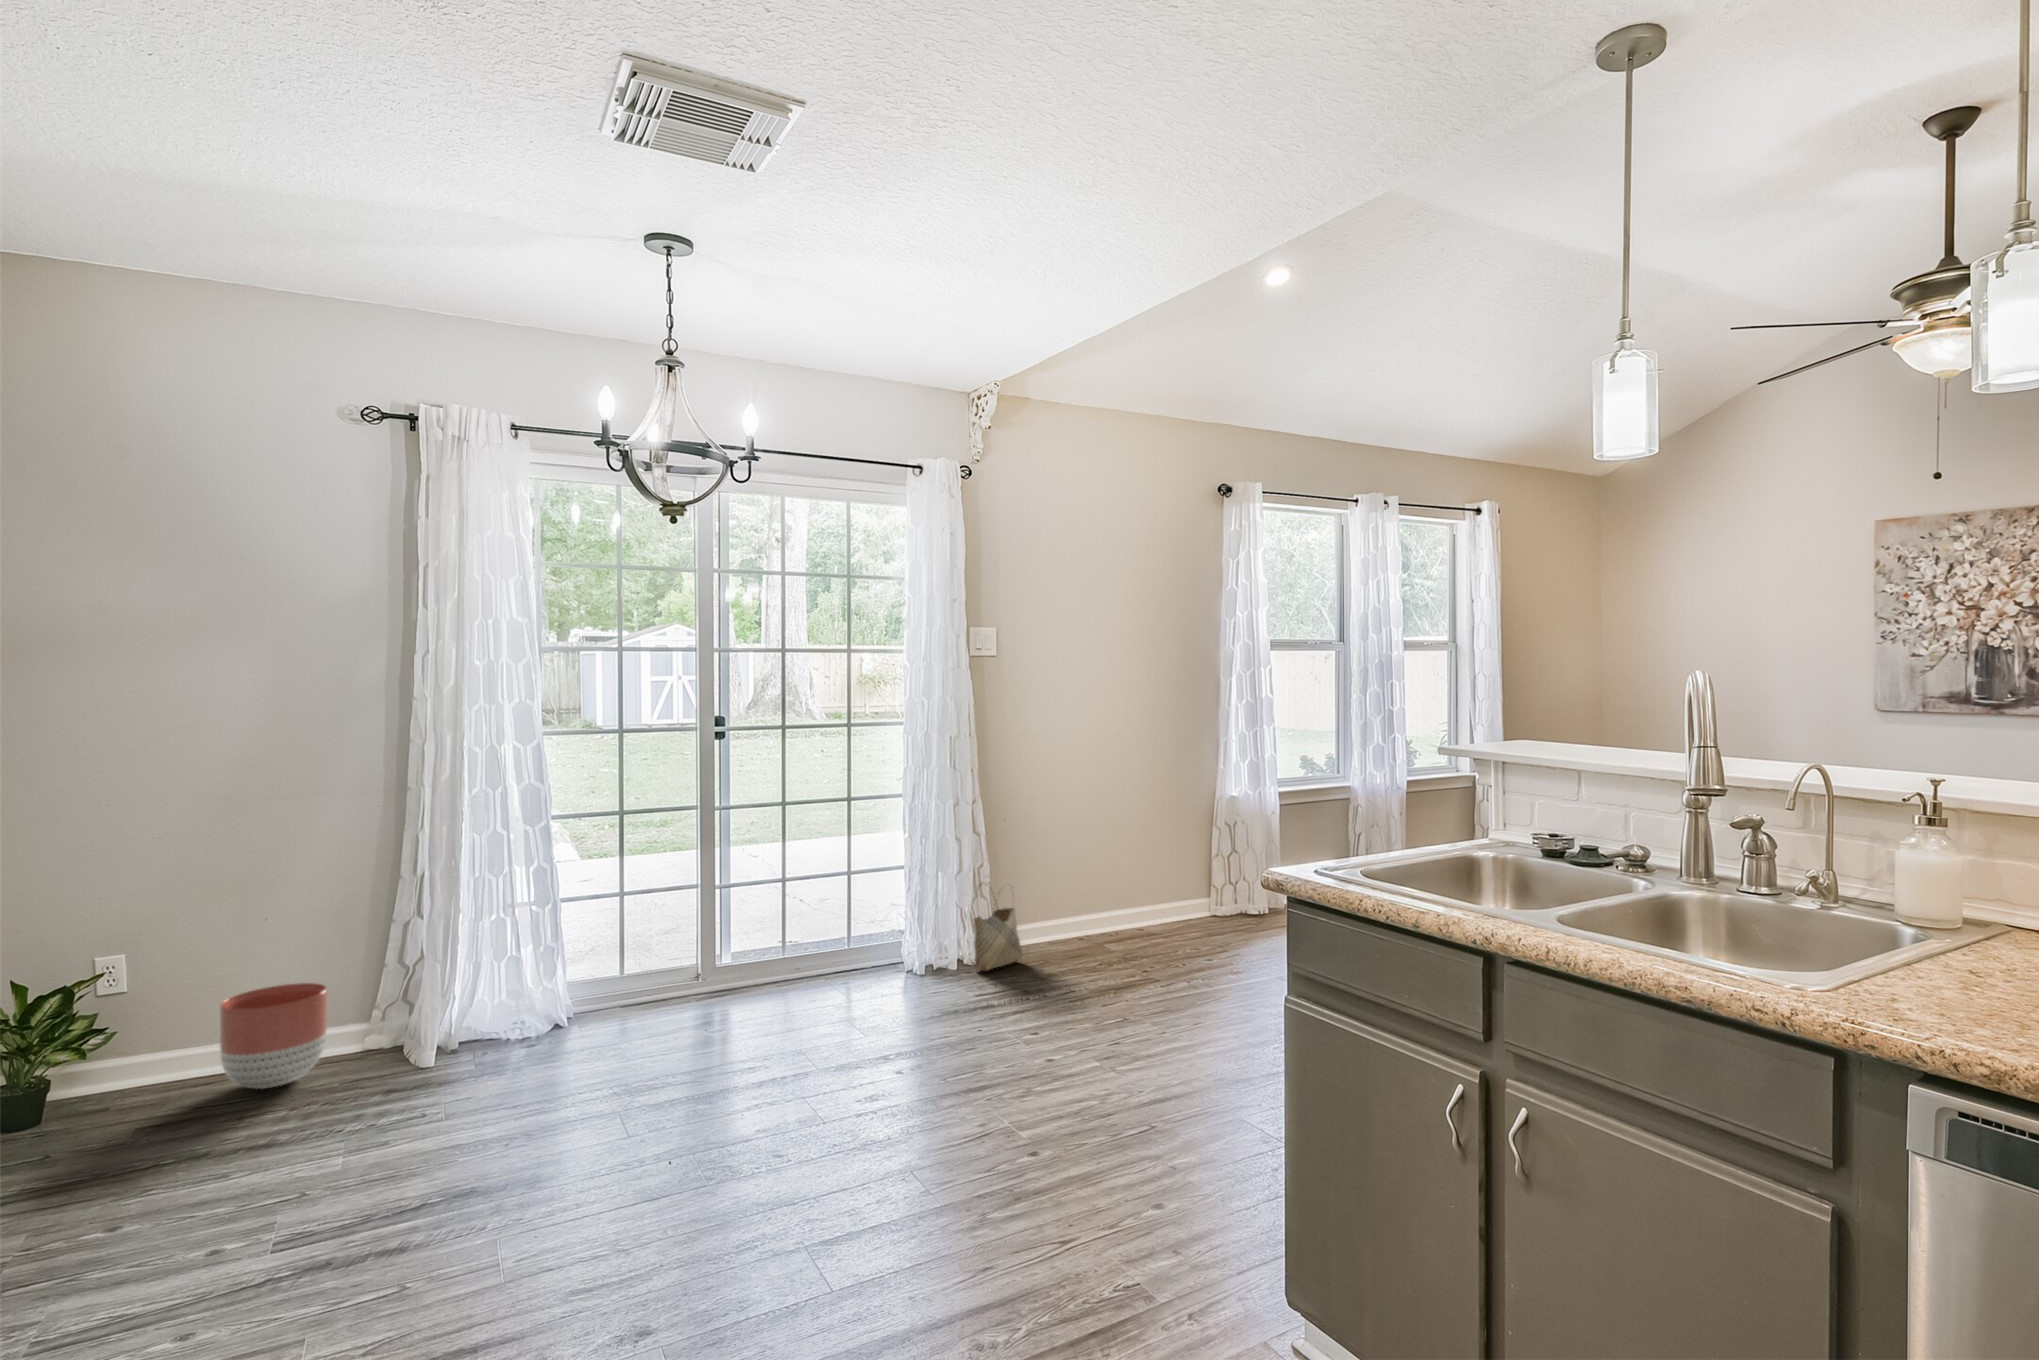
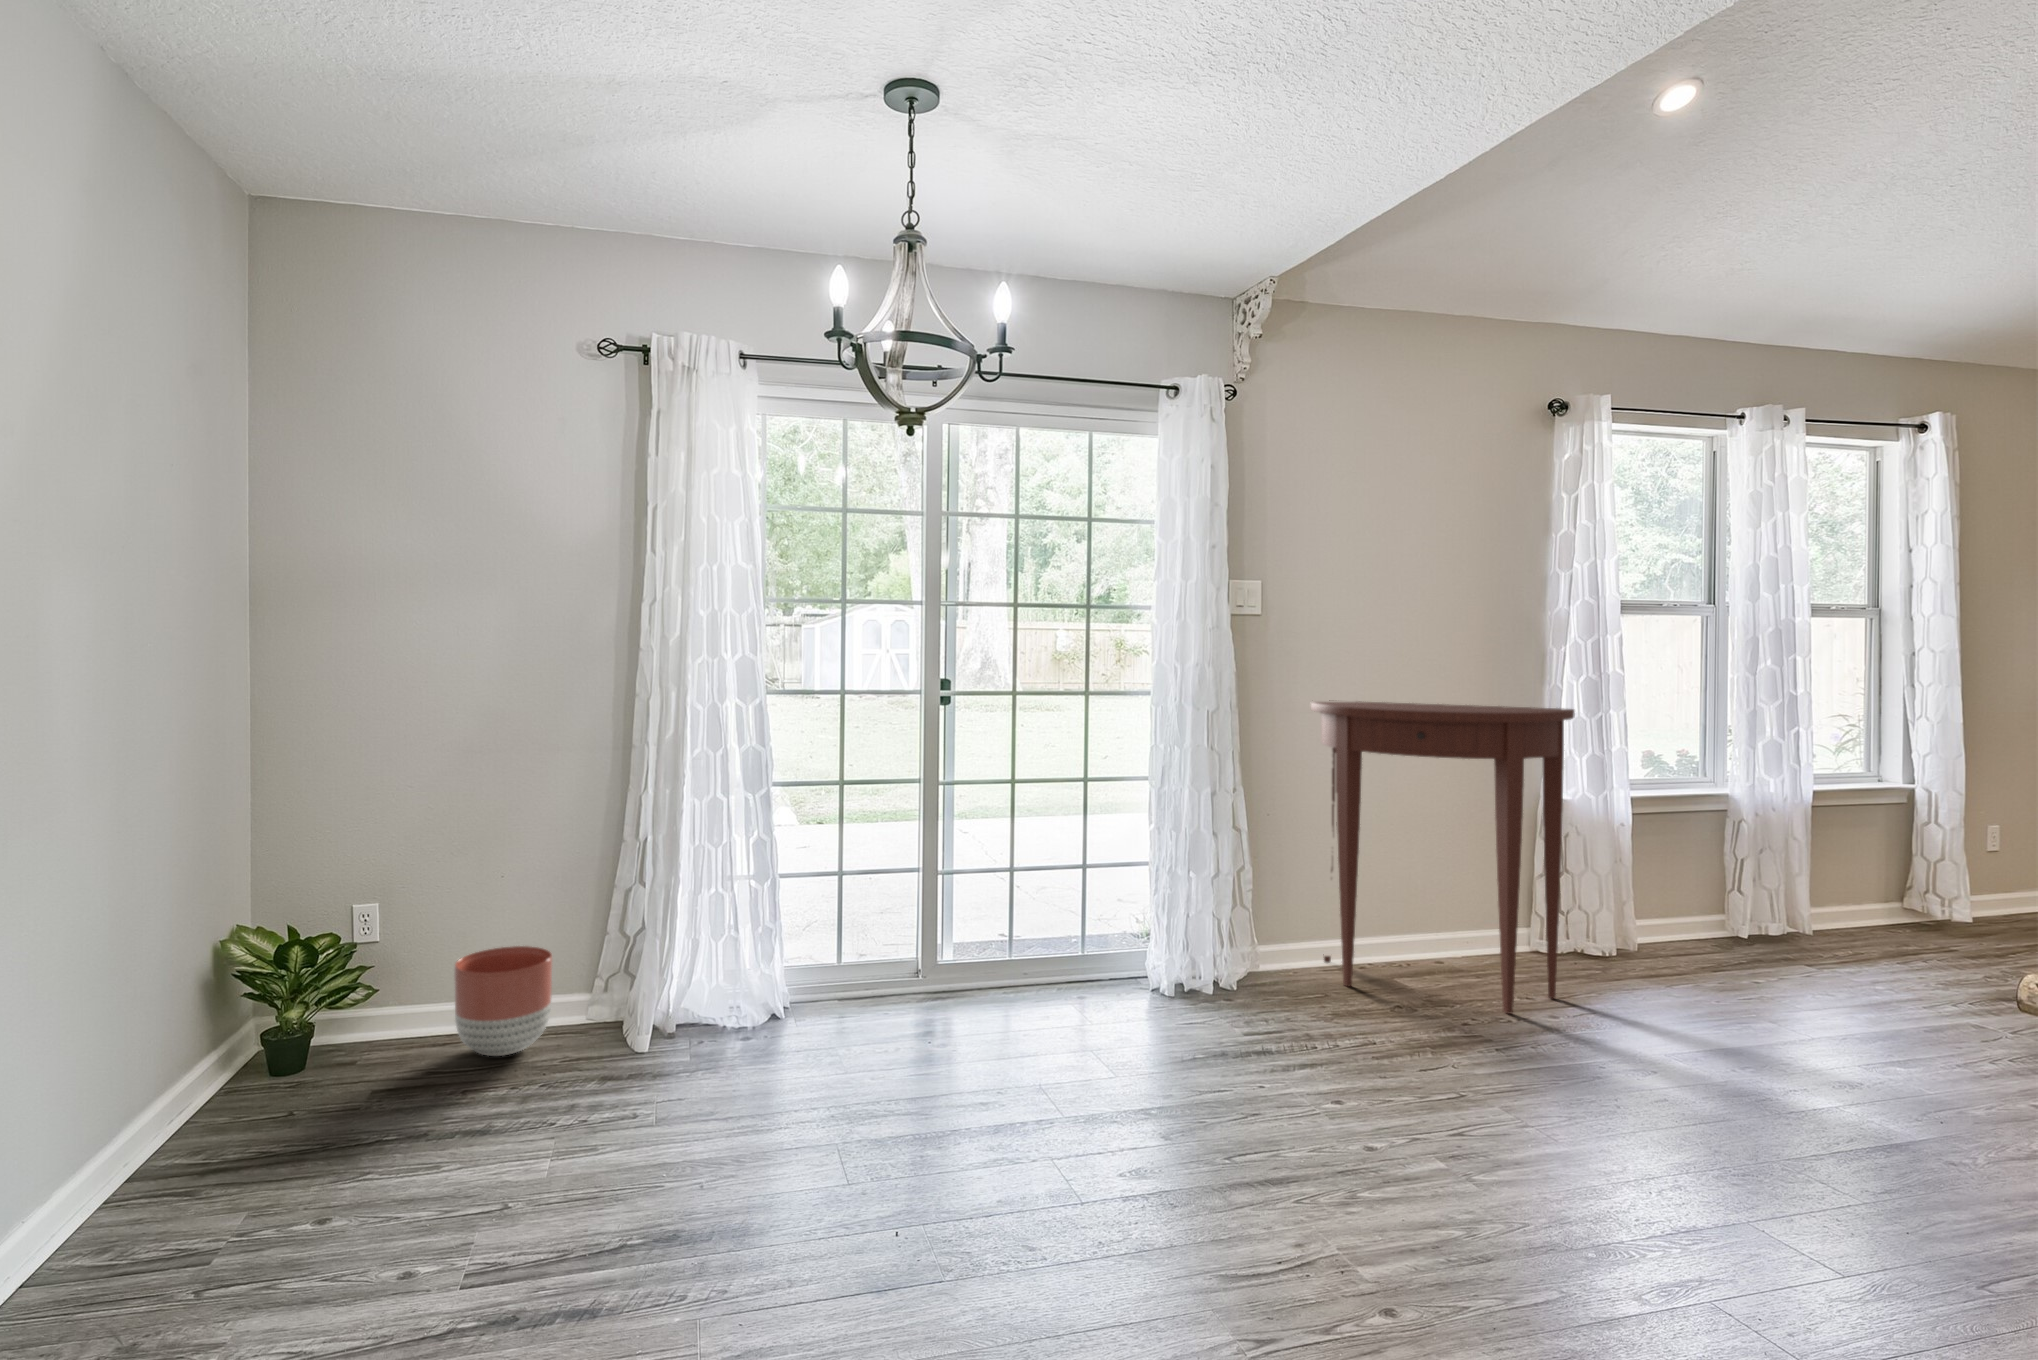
console table: none [1037,722,1226,959] -> present [1311,700,1575,1013]
woven basket: present [974,886,1022,971] -> none [1235,893,1295,1002]

